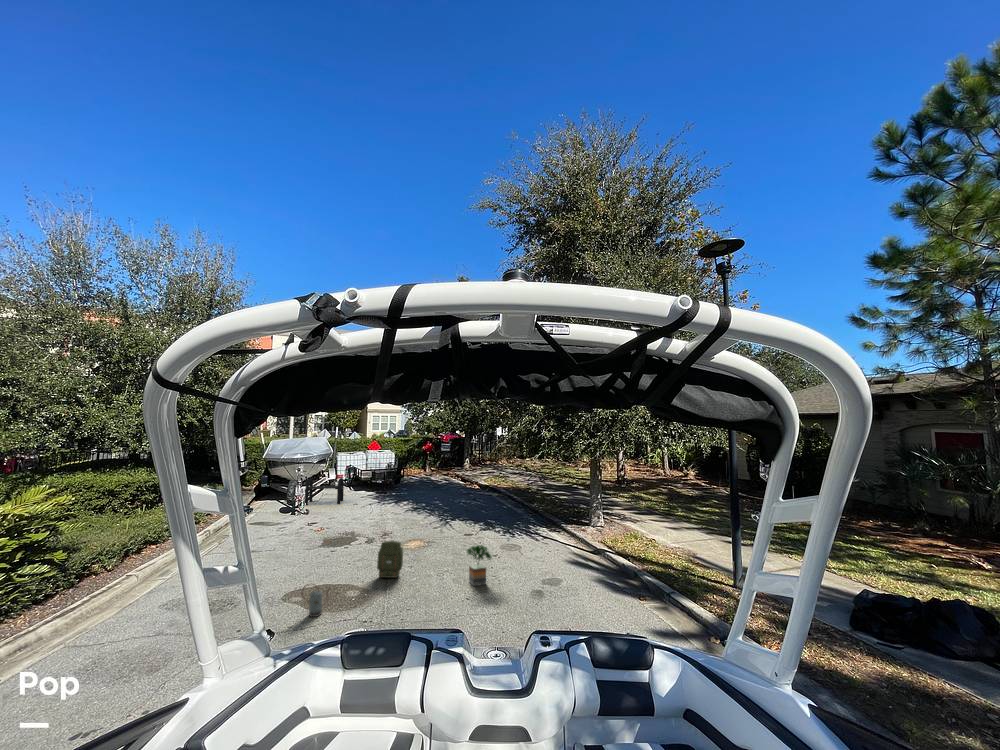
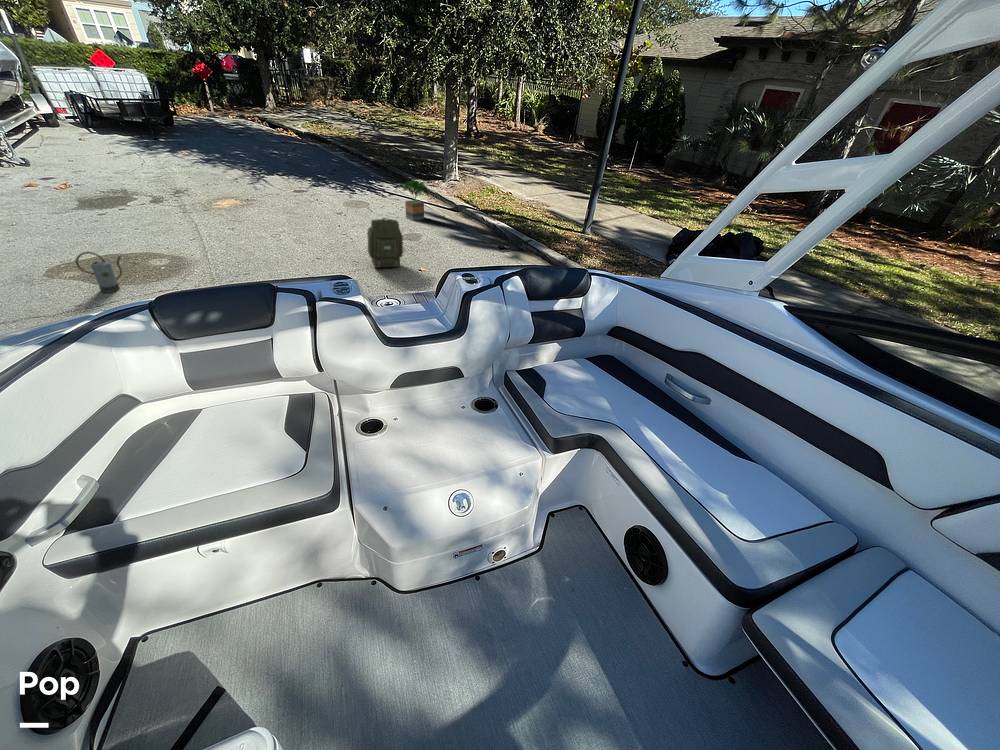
bench: present [305,478,344,505] -> none [13,109,92,152]
backpack: present [377,540,403,578] -> present [367,218,403,267]
potted tree: present [466,545,492,586] -> present [402,180,429,221]

